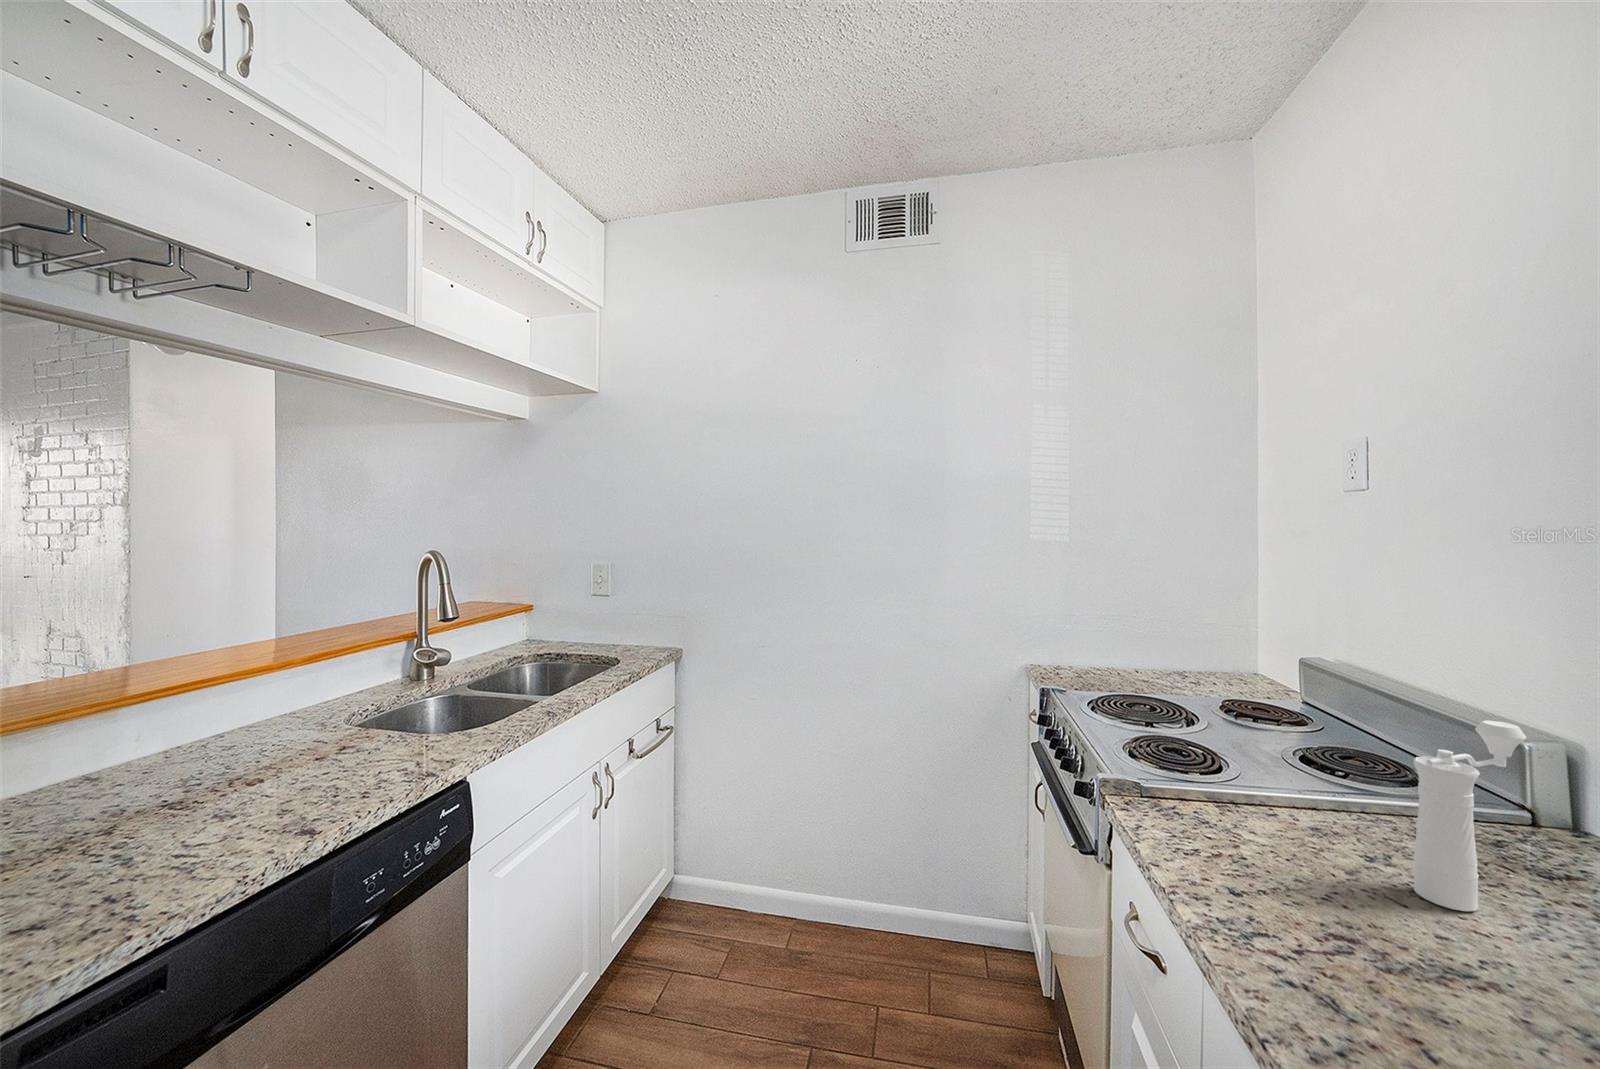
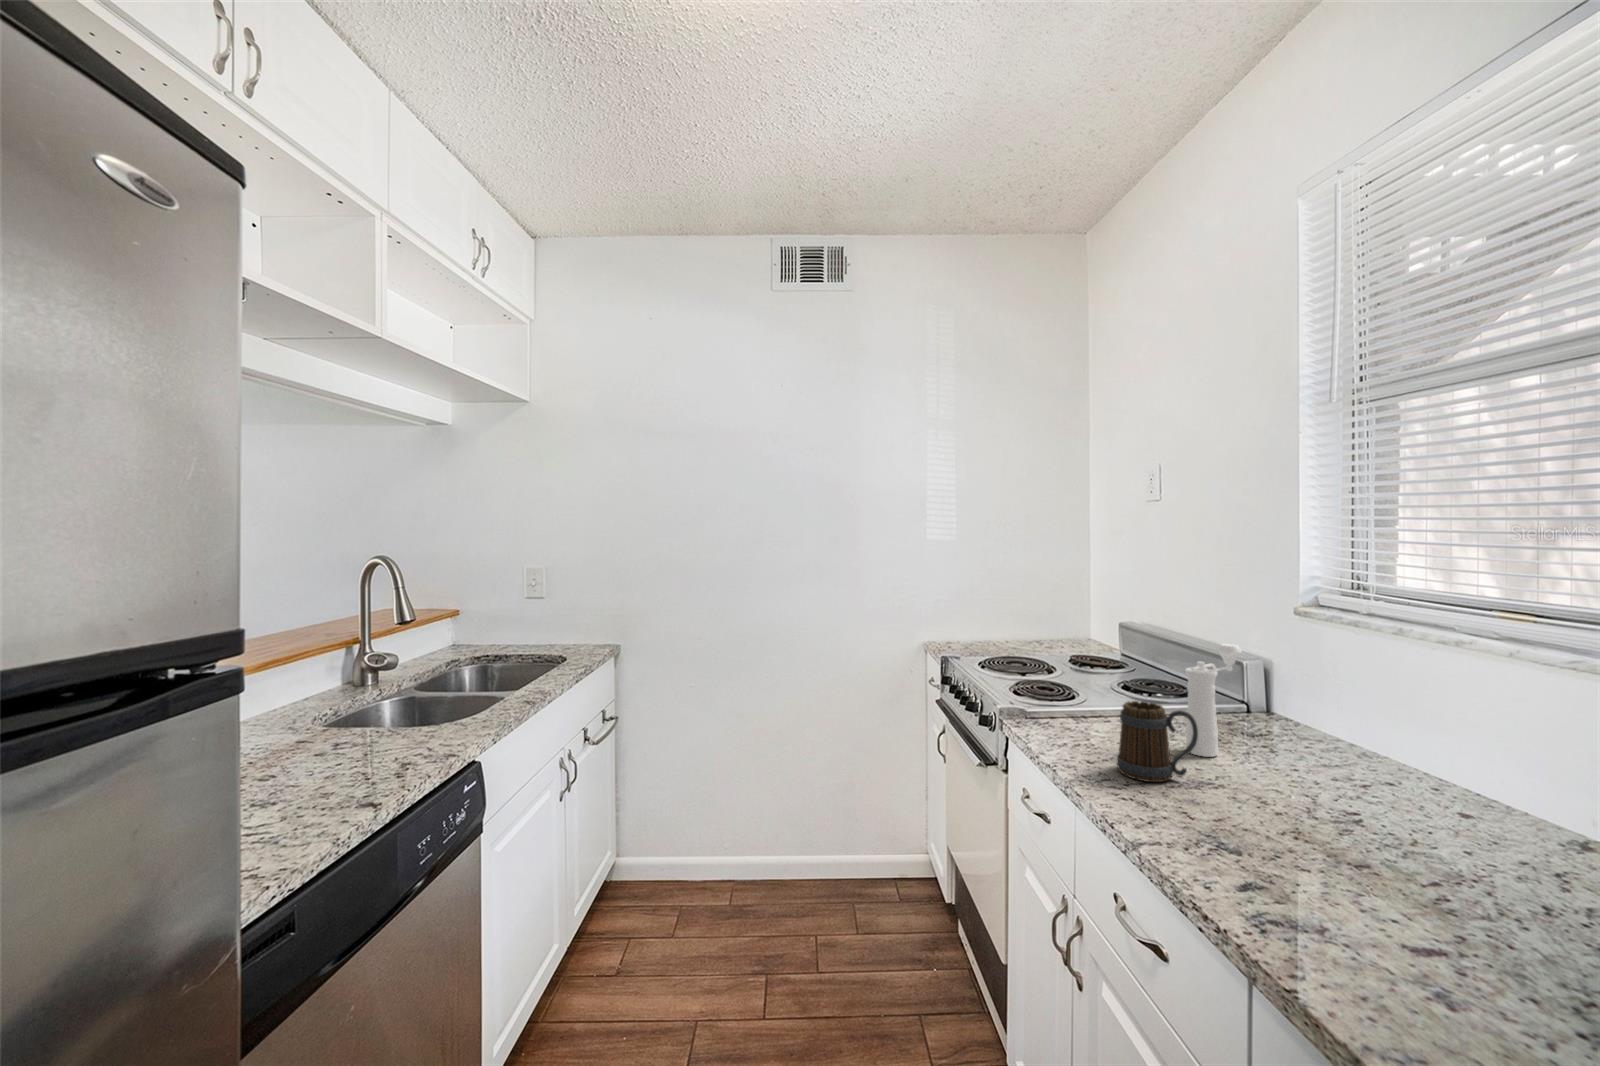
mug: none [1282,808,1443,957] -> present [1117,701,1198,782]

